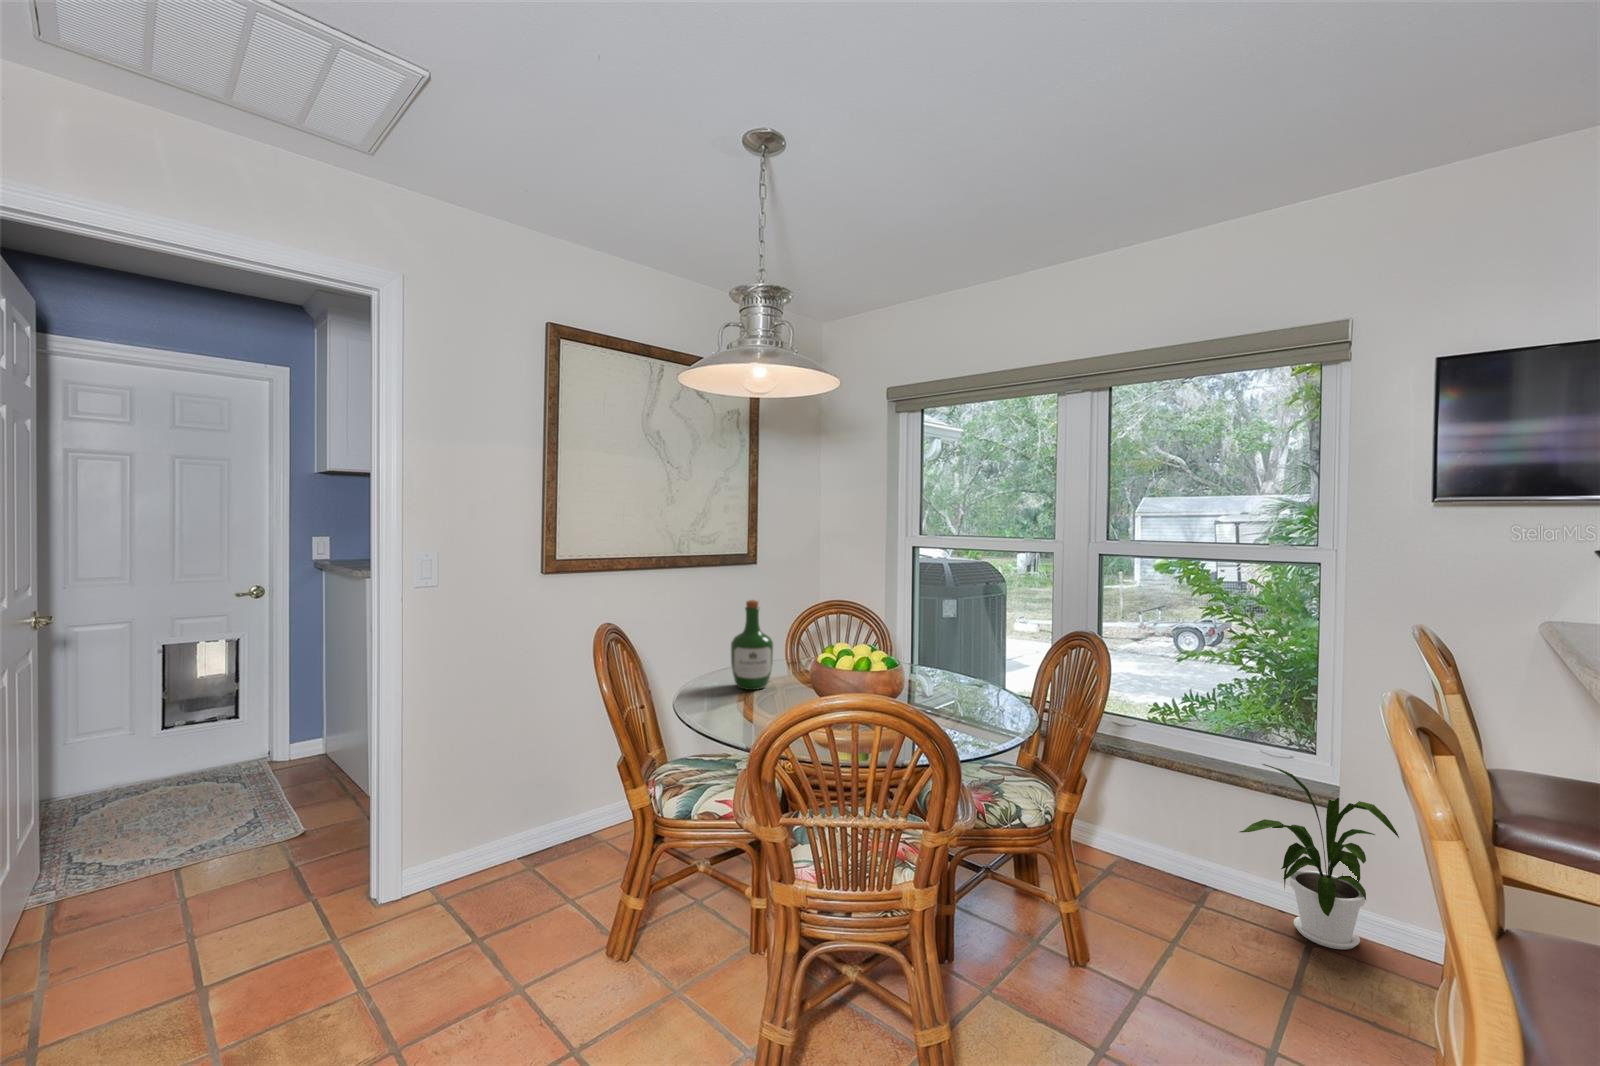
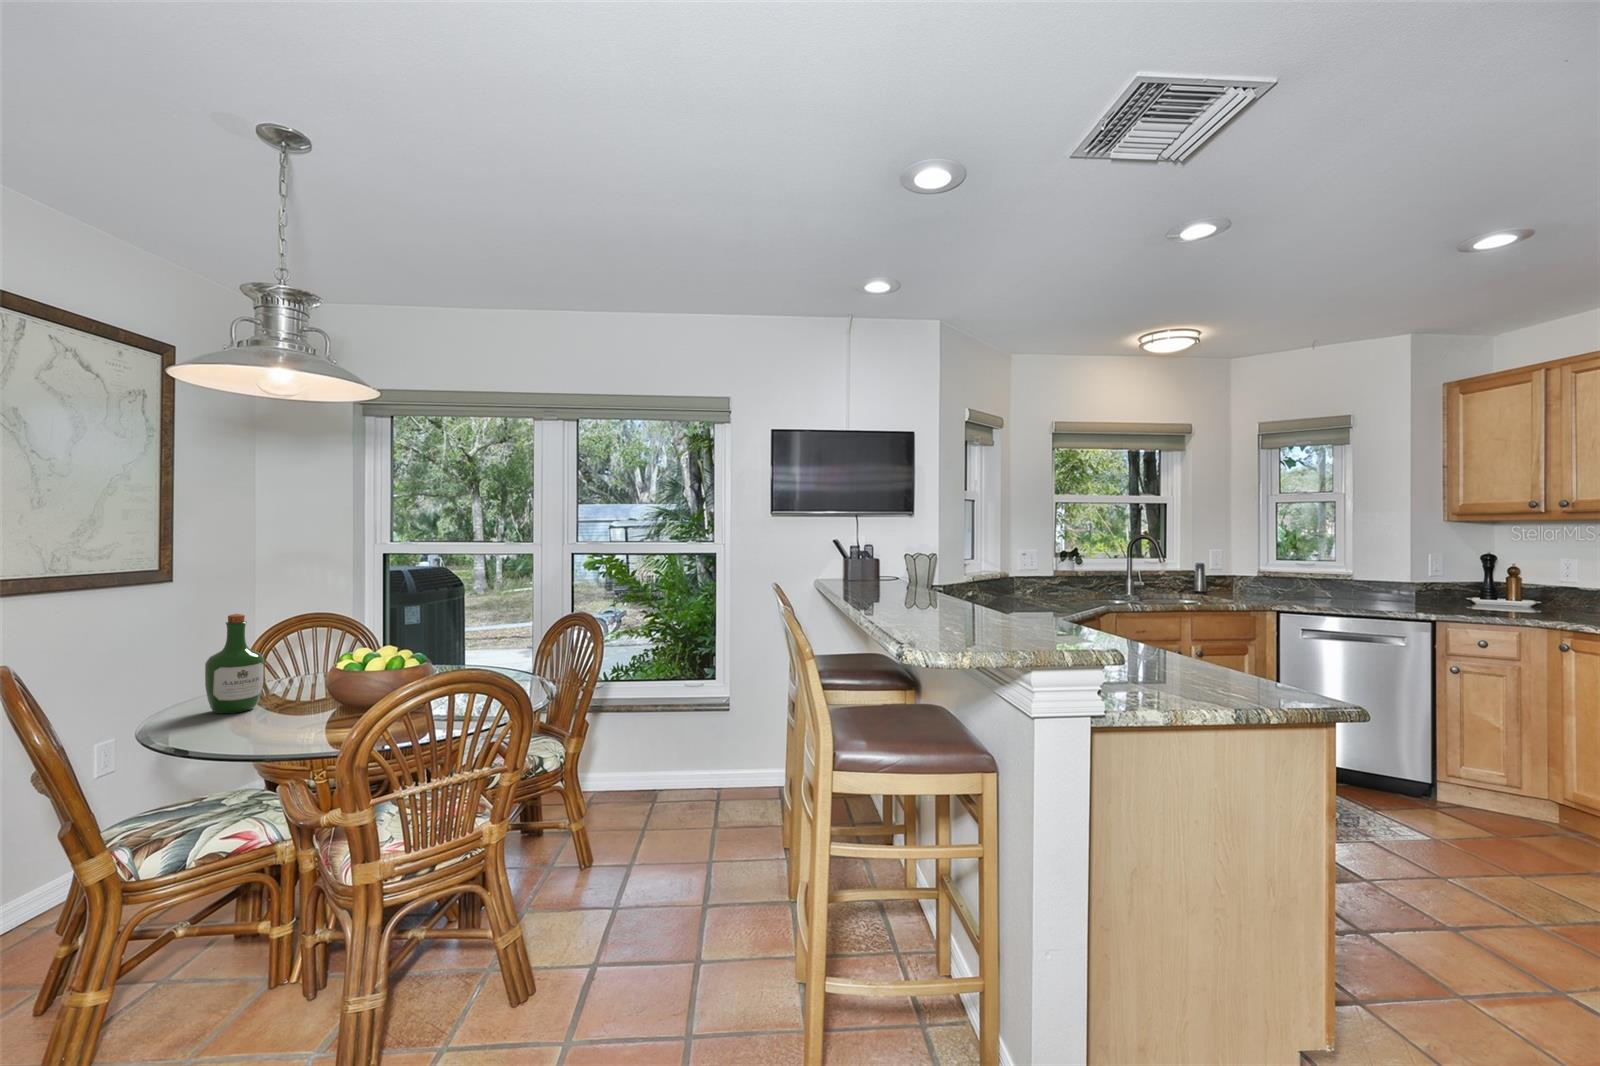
house plant: present [1240,764,1399,949] -> none [680,697,764,807]

